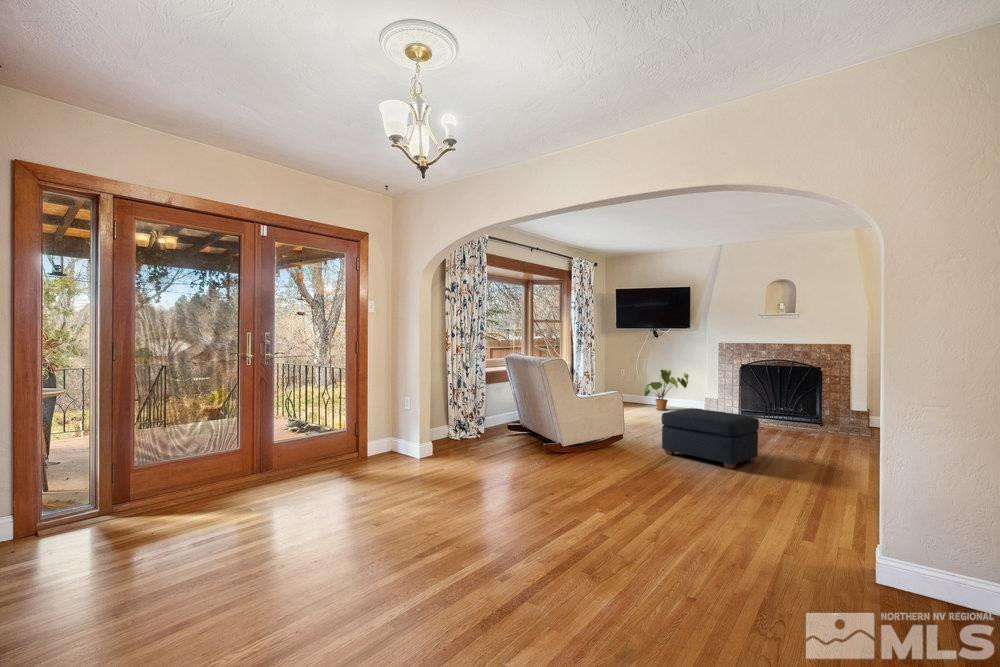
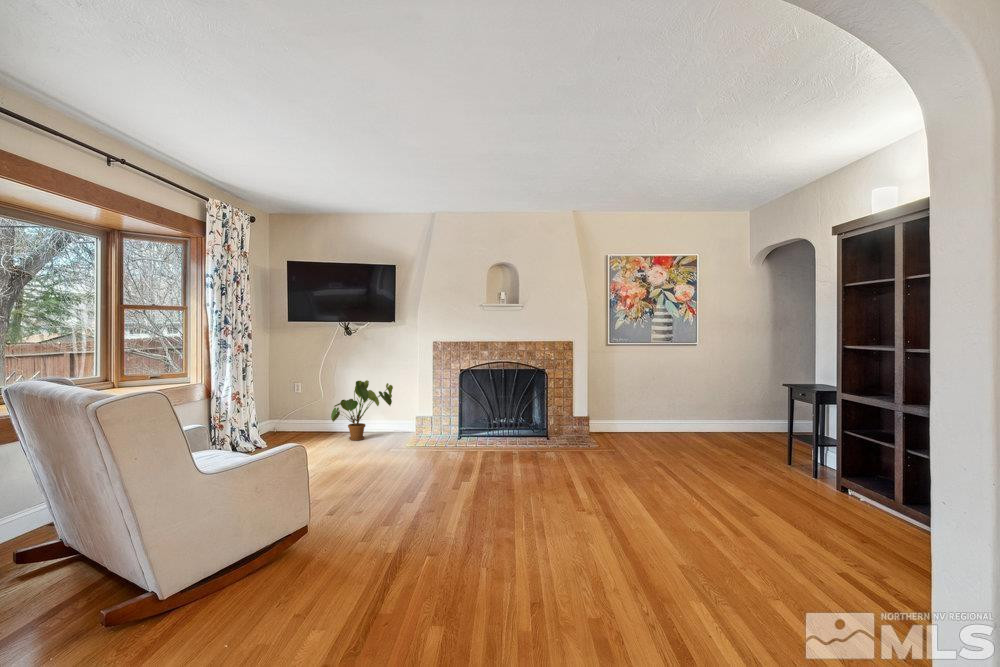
ottoman: present [662,408,759,469] -> none [381,451,524,554]

